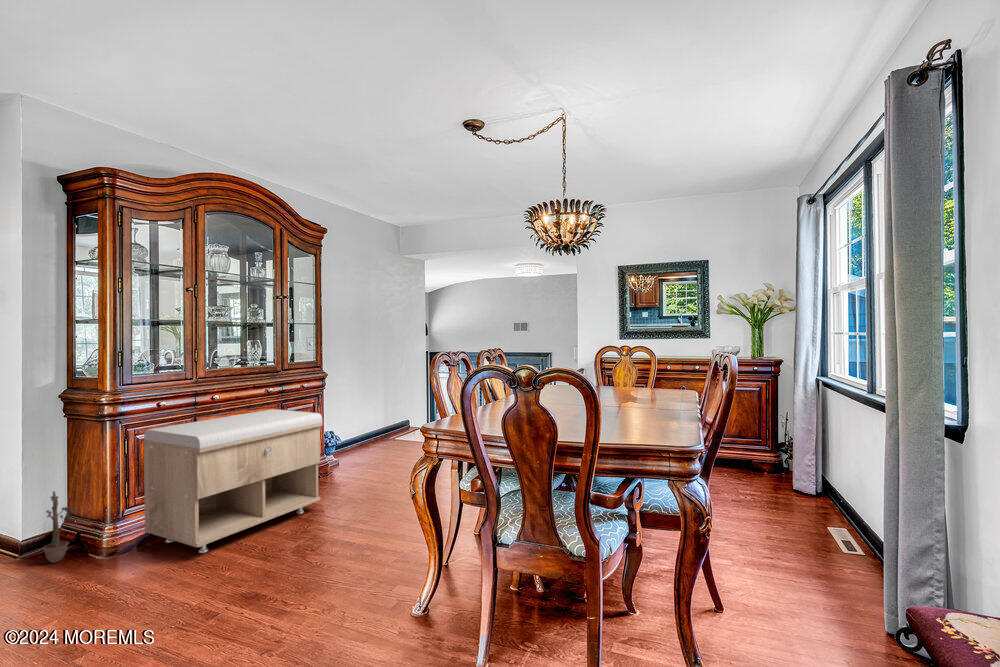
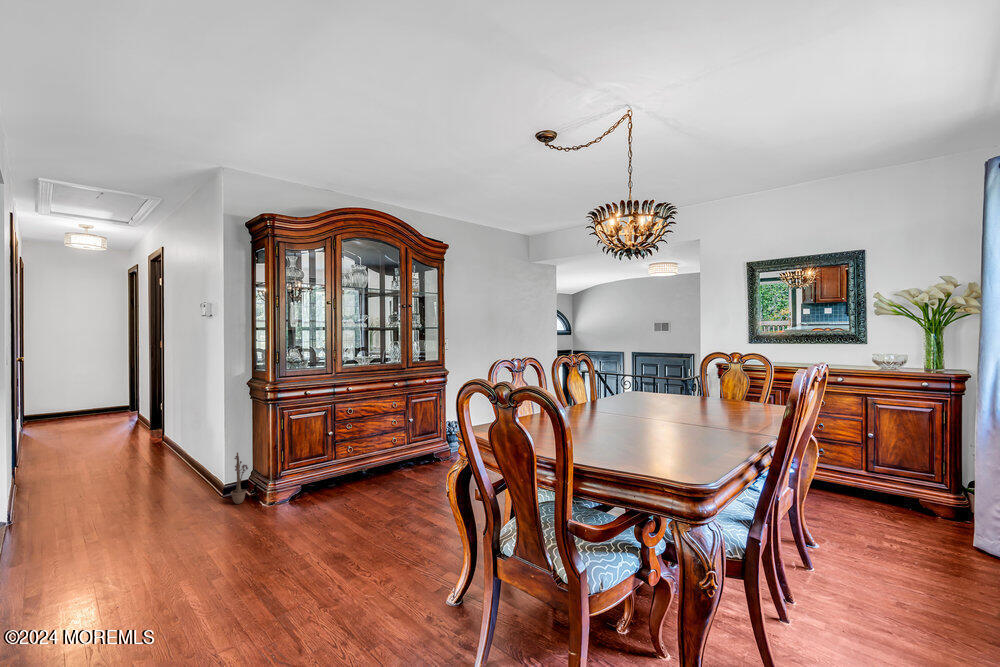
storage bench: present [144,409,323,553] -> none [293,401,428,512]

